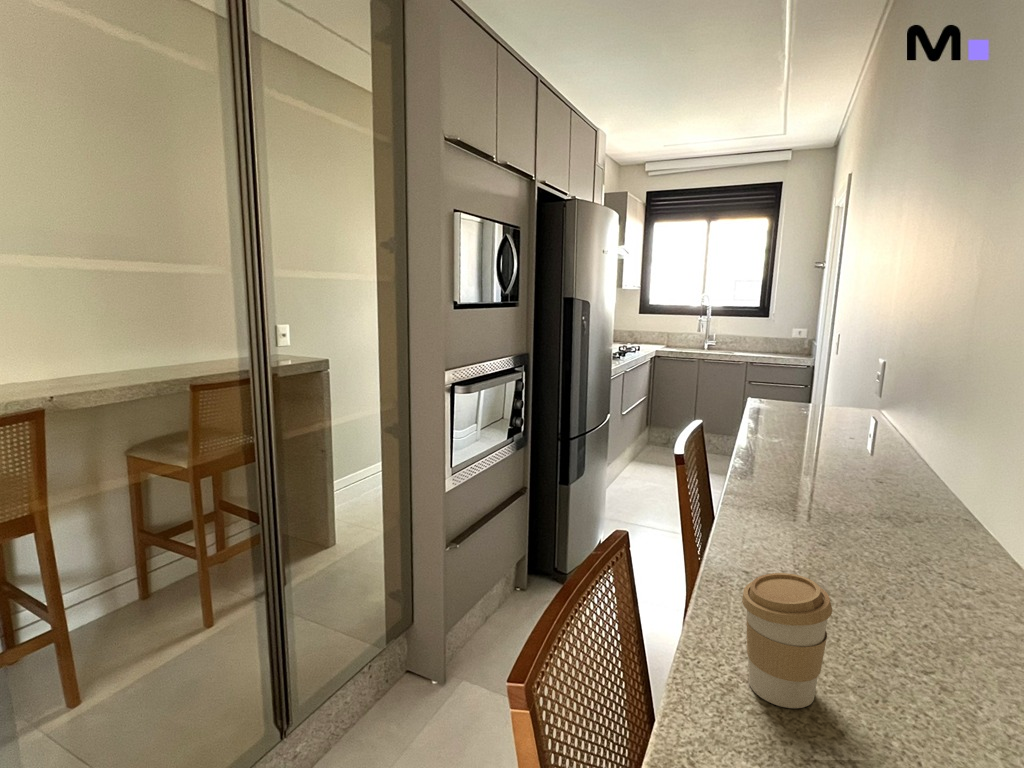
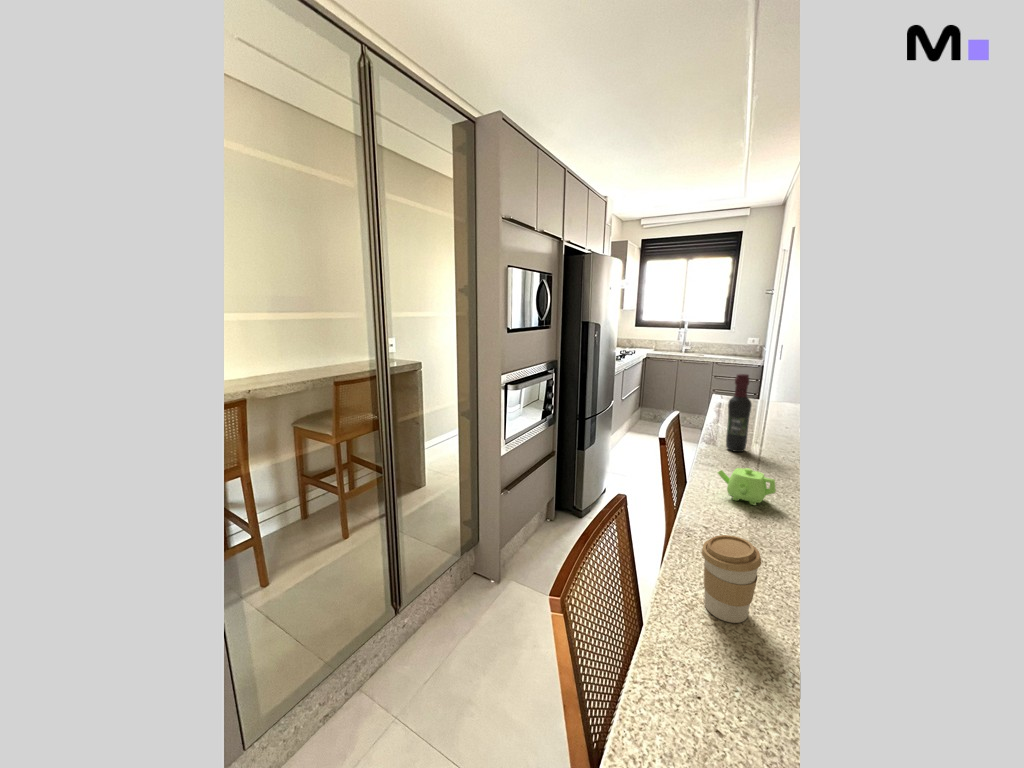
wine bottle: none [770,358,803,470] -> present [726,374,752,452]
teapot: none [759,485,843,539] -> present [718,468,776,505]

